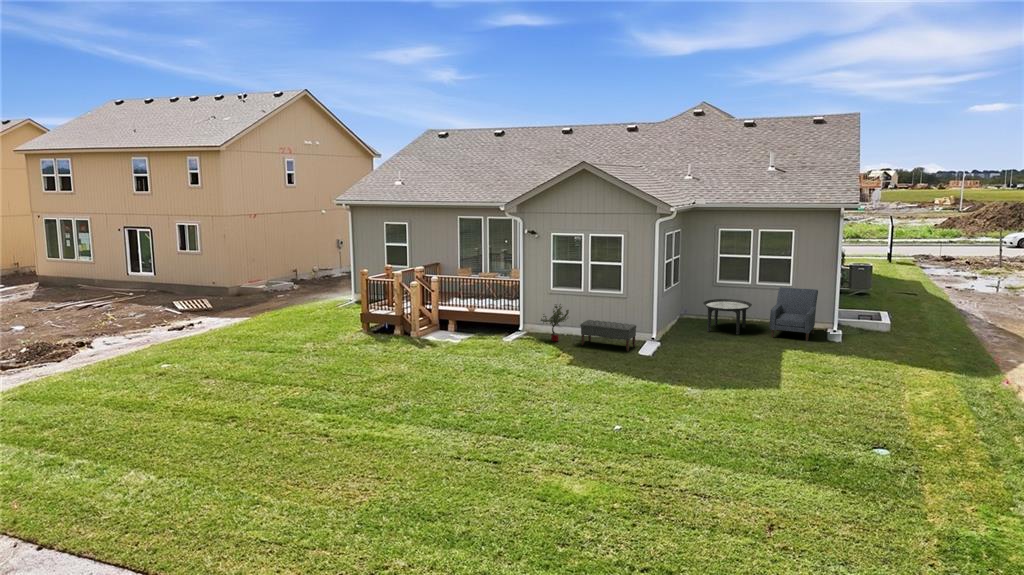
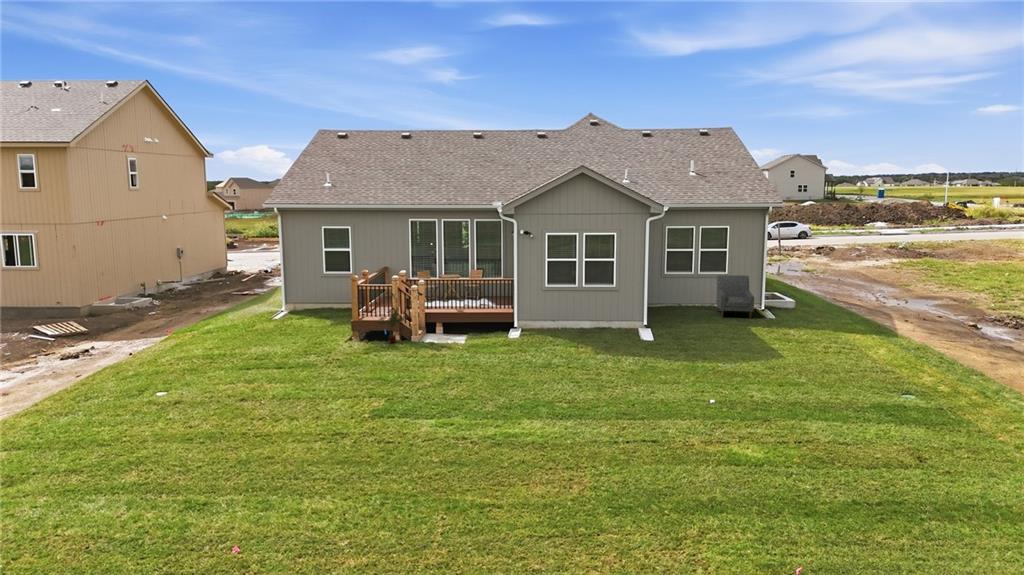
round table: present [703,299,752,335] -> none [660,288,701,318]
potted tree: present [541,304,569,342] -> present [378,308,406,343]
bench: present [580,320,636,351] -> none [583,313,632,338]

